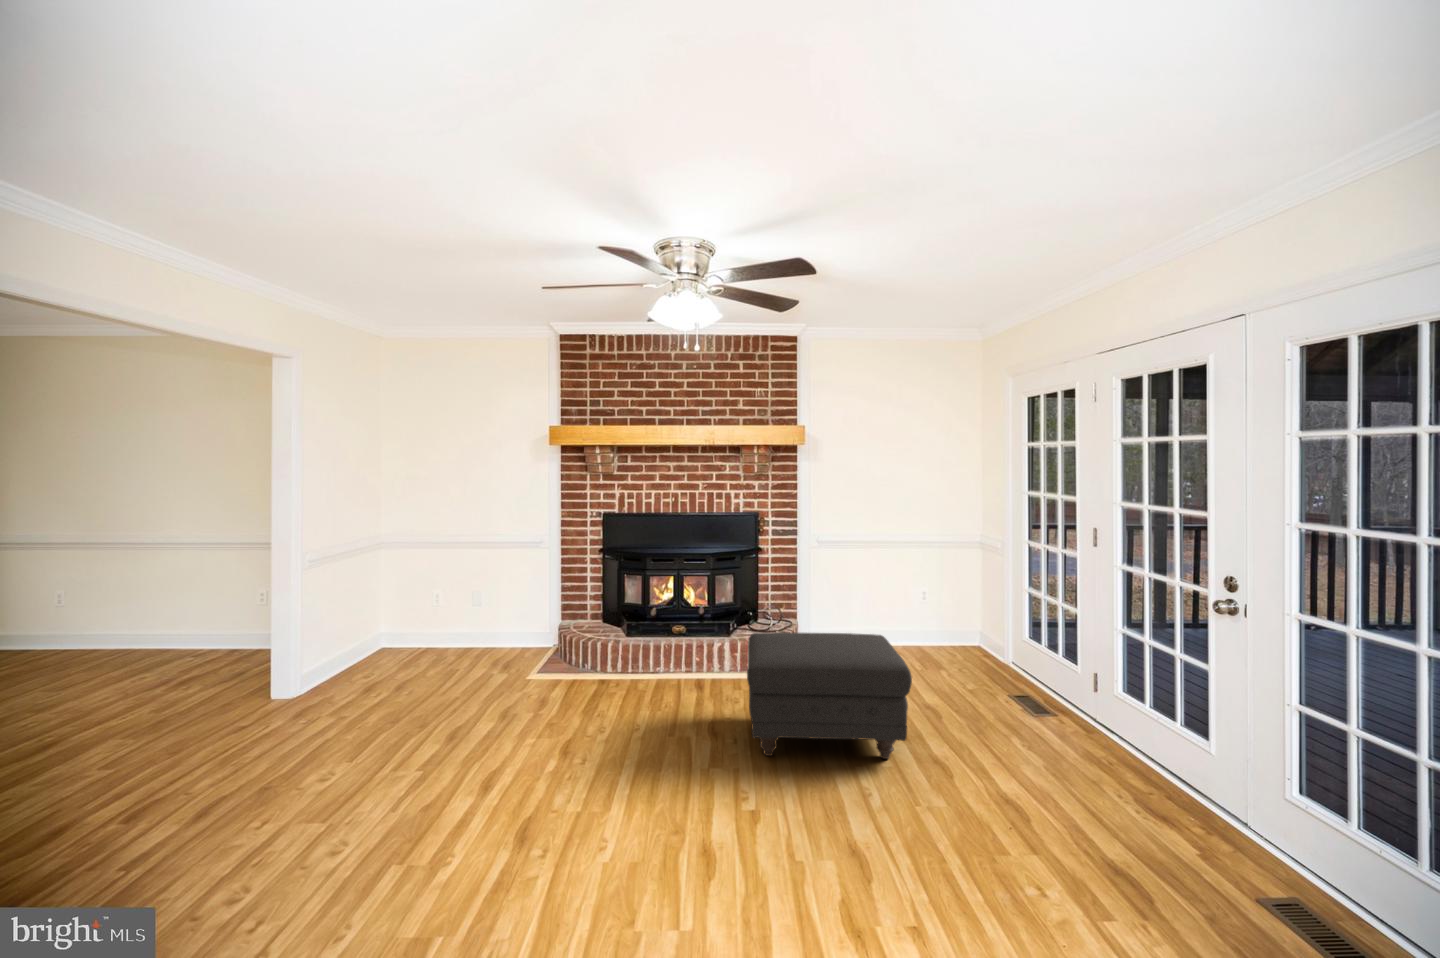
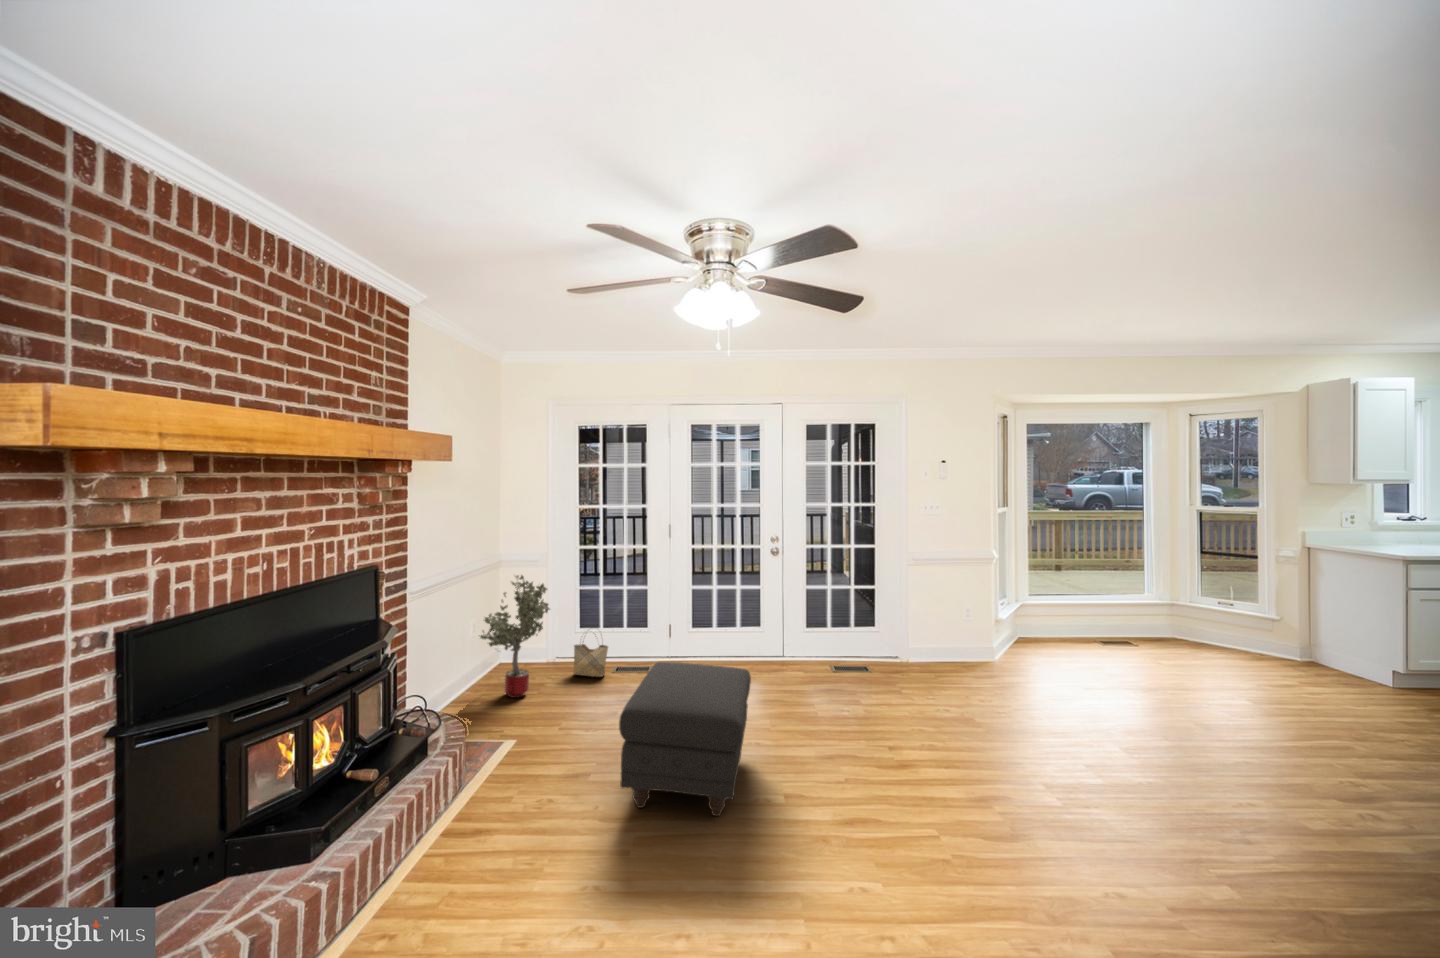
potted tree: none [872,547,967,660] -> present [480,575,550,698]
woven basket: none [994,623,1025,681] -> present [574,644,608,677]

